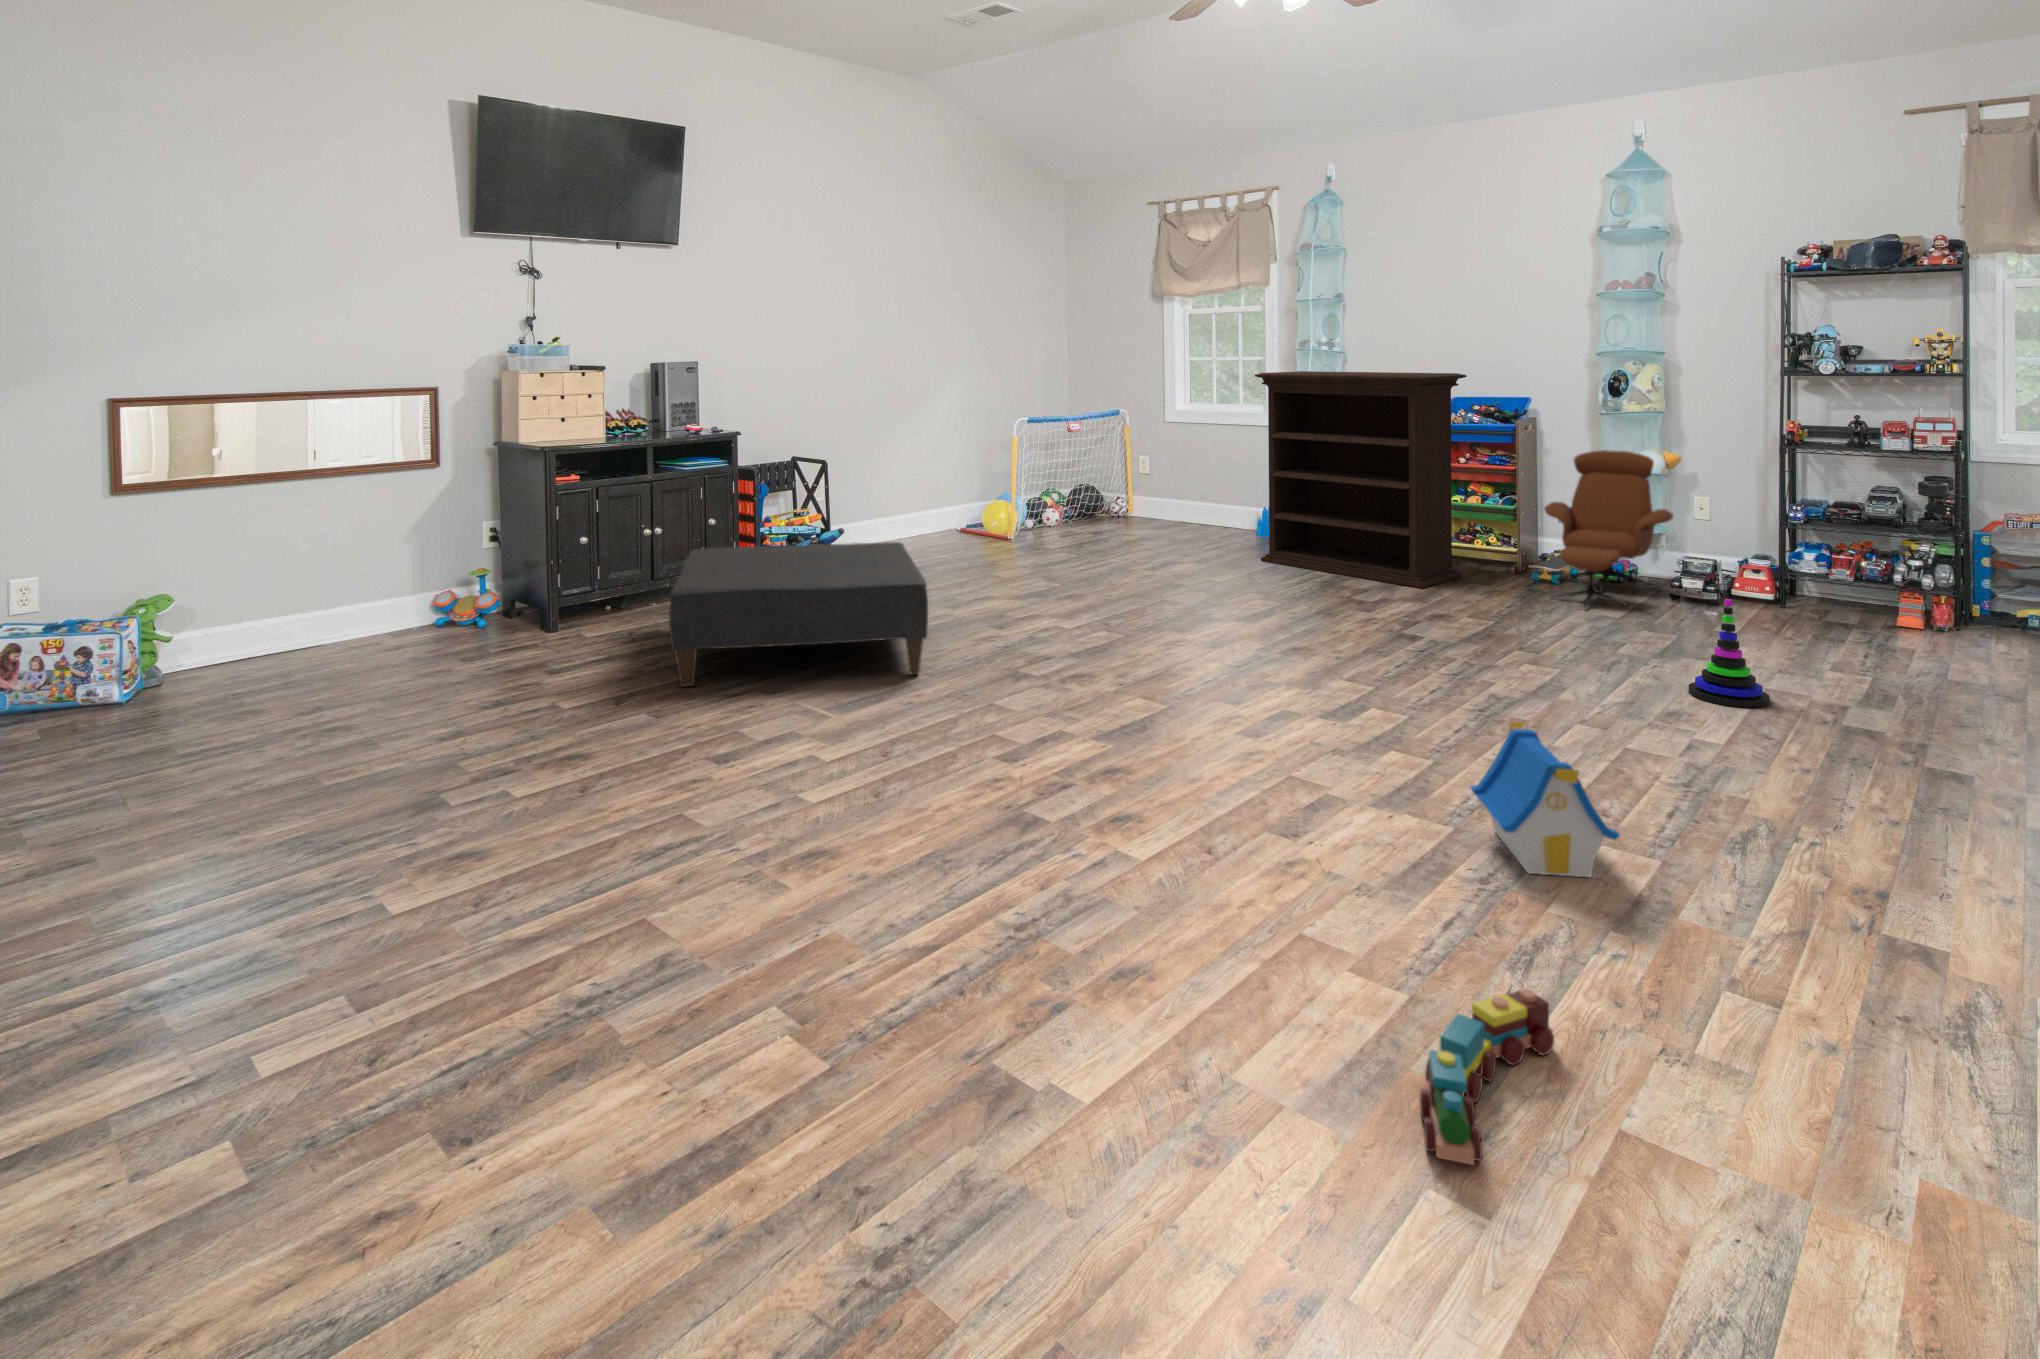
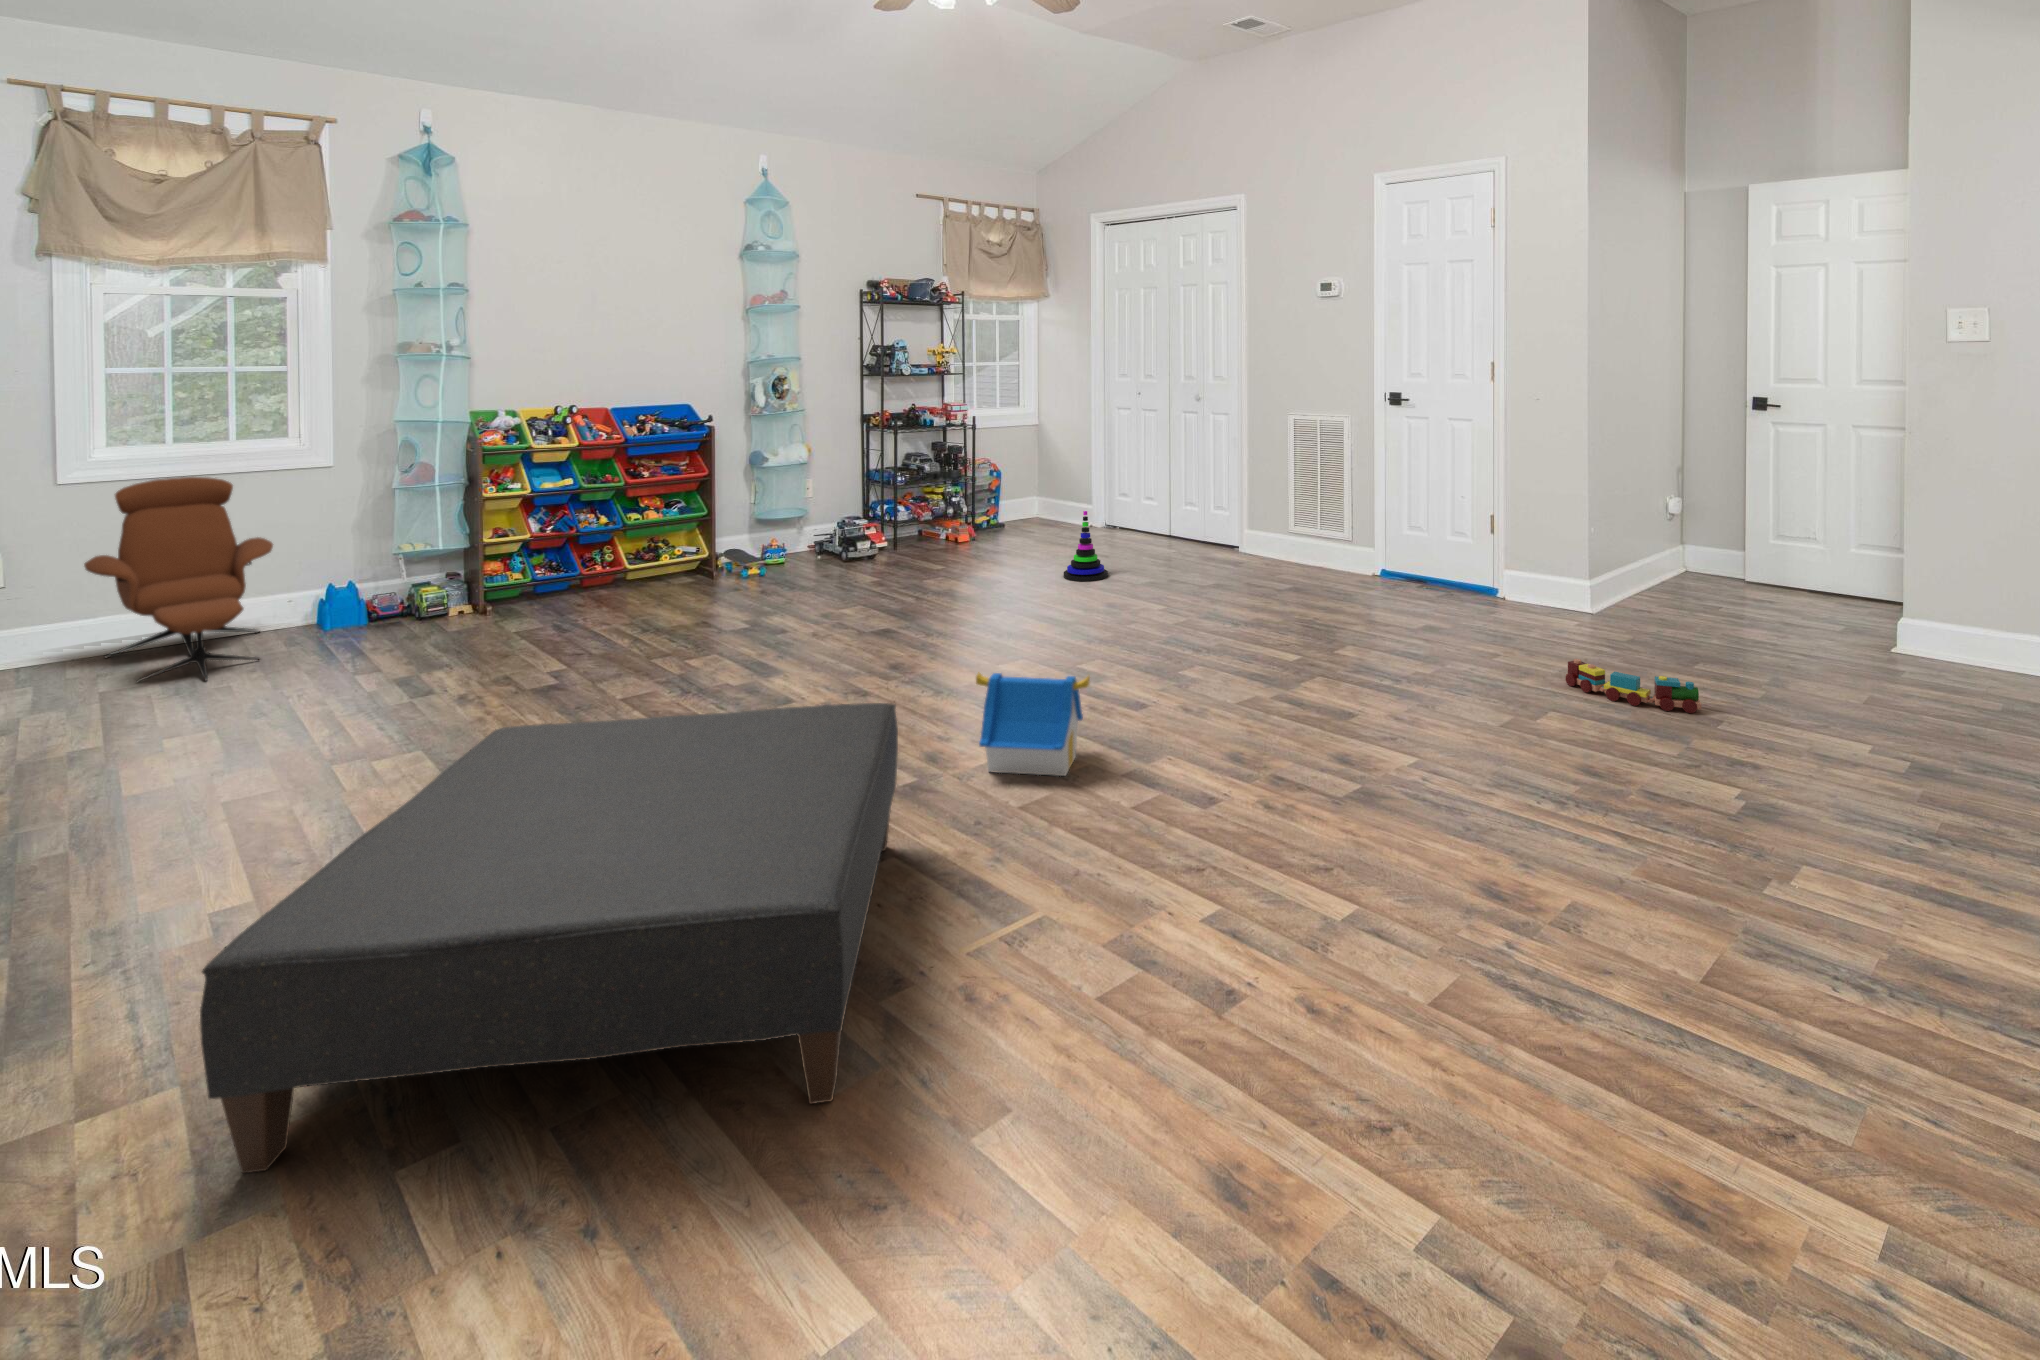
bookshelf: present [1255,371,1466,588] -> none [472,373,732,631]
lounge chair: present [1544,450,1673,608] -> present [84,477,273,682]
toy house: present [1470,722,1619,877] -> present [976,672,1090,776]

